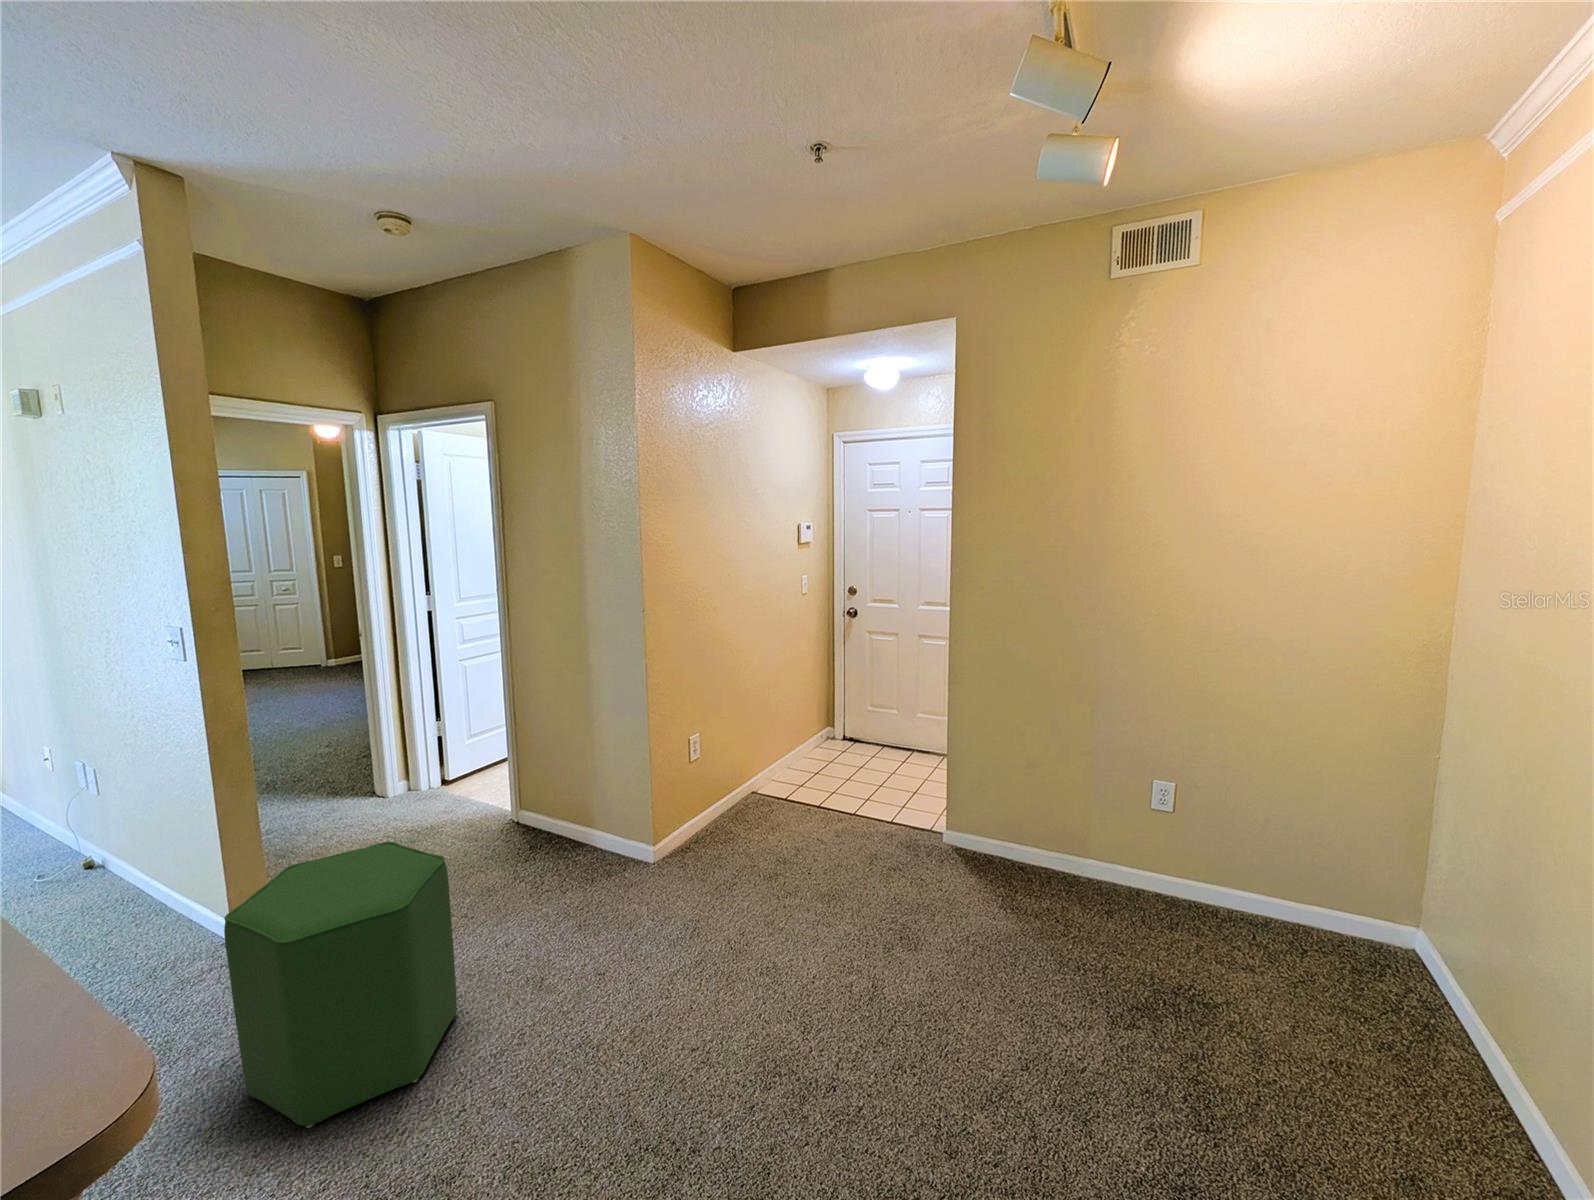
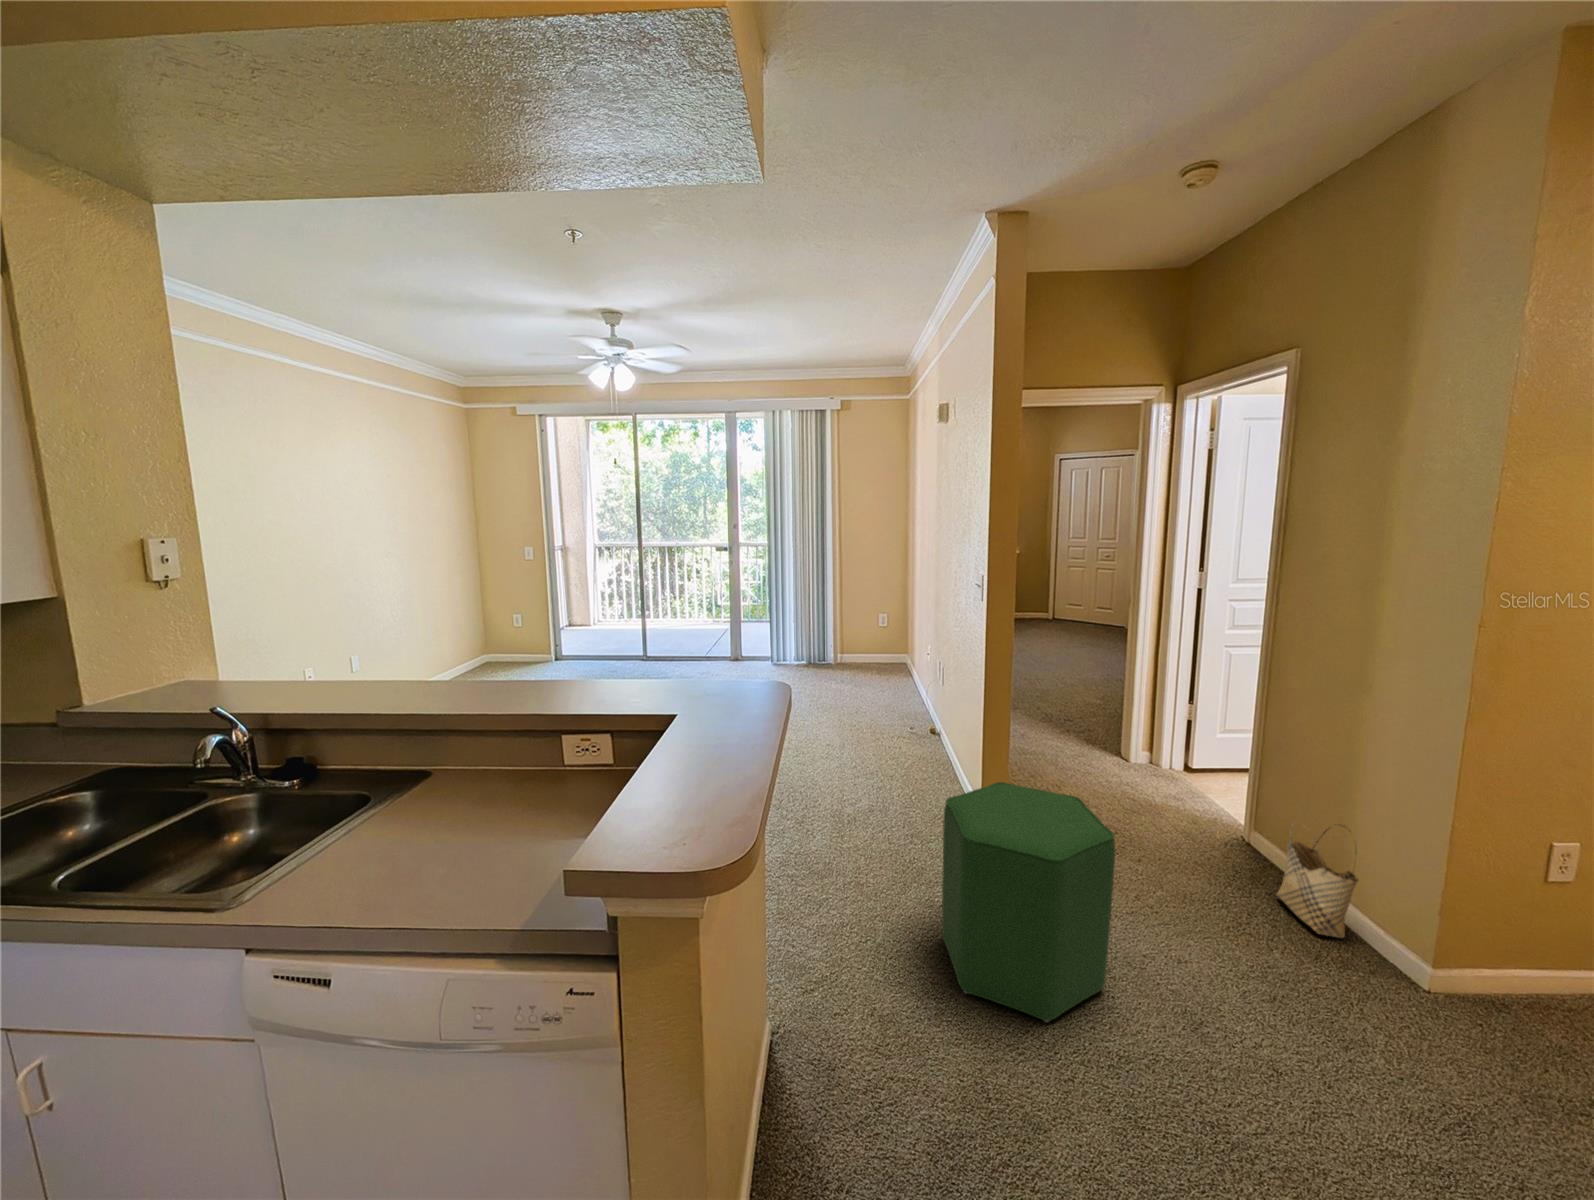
woven basket: none [553,775,605,865] -> present [1277,824,1358,938]

